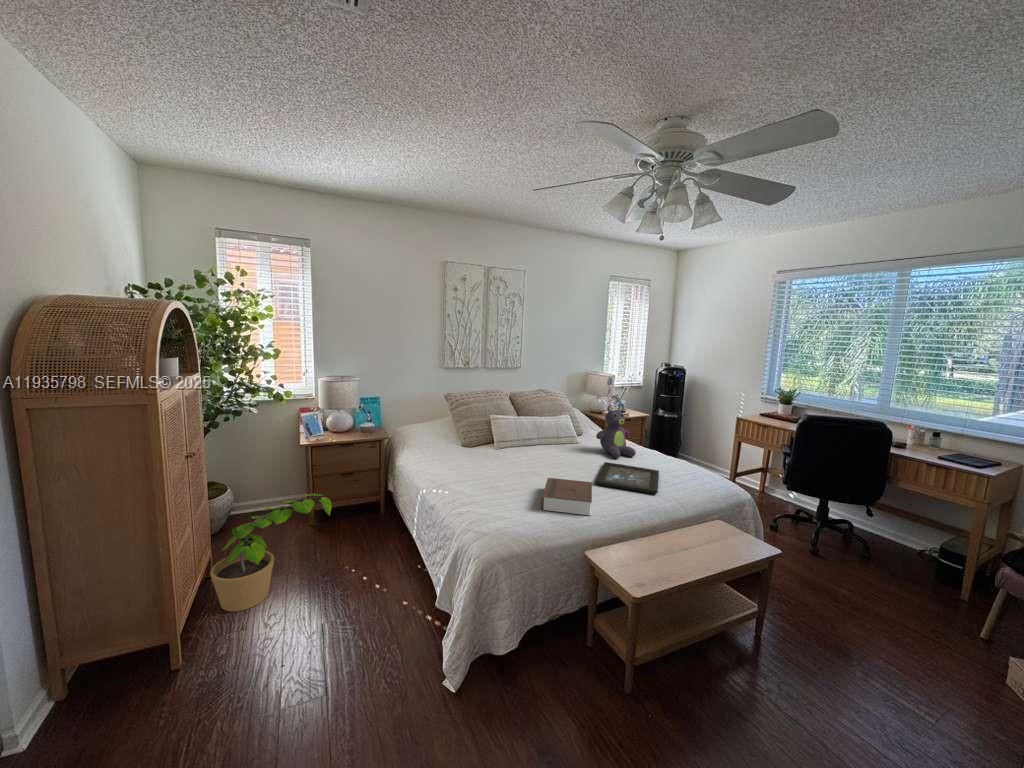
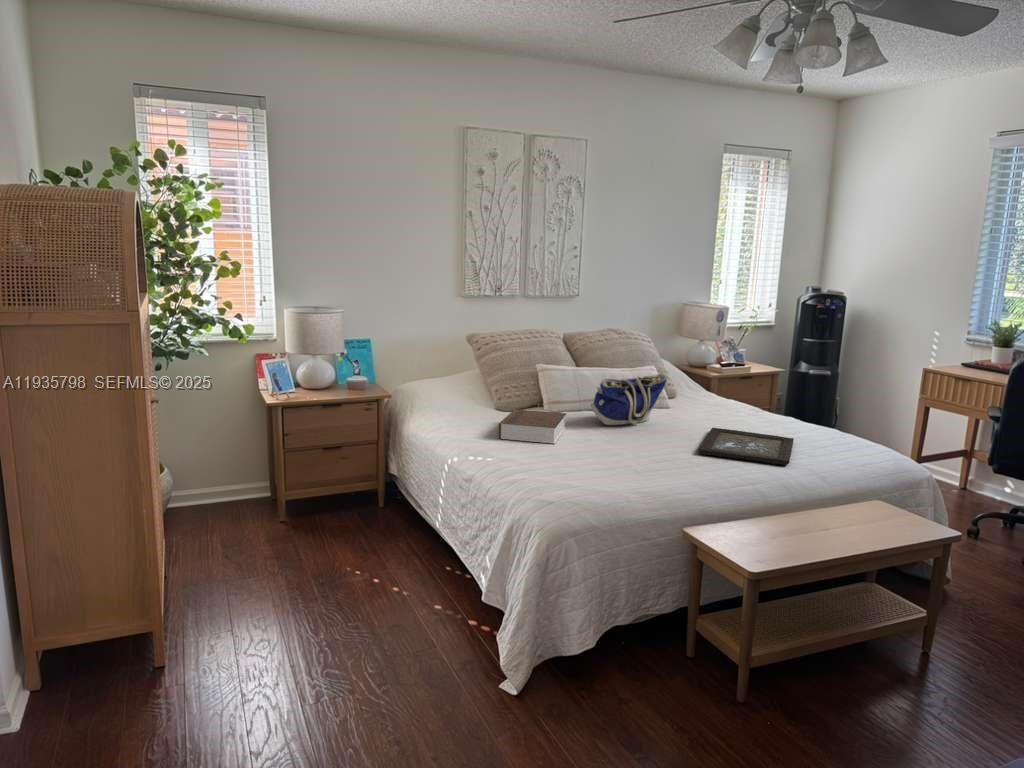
stuffed bear: present [596,405,636,458] -> none [700,346,760,424]
tote bag: none [524,425,574,460] -> present [591,374,667,425]
book: present [541,478,592,515] -> present [499,410,566,443]
potted plant: present [210,494,332,612] -> none [175,464,327,613]

